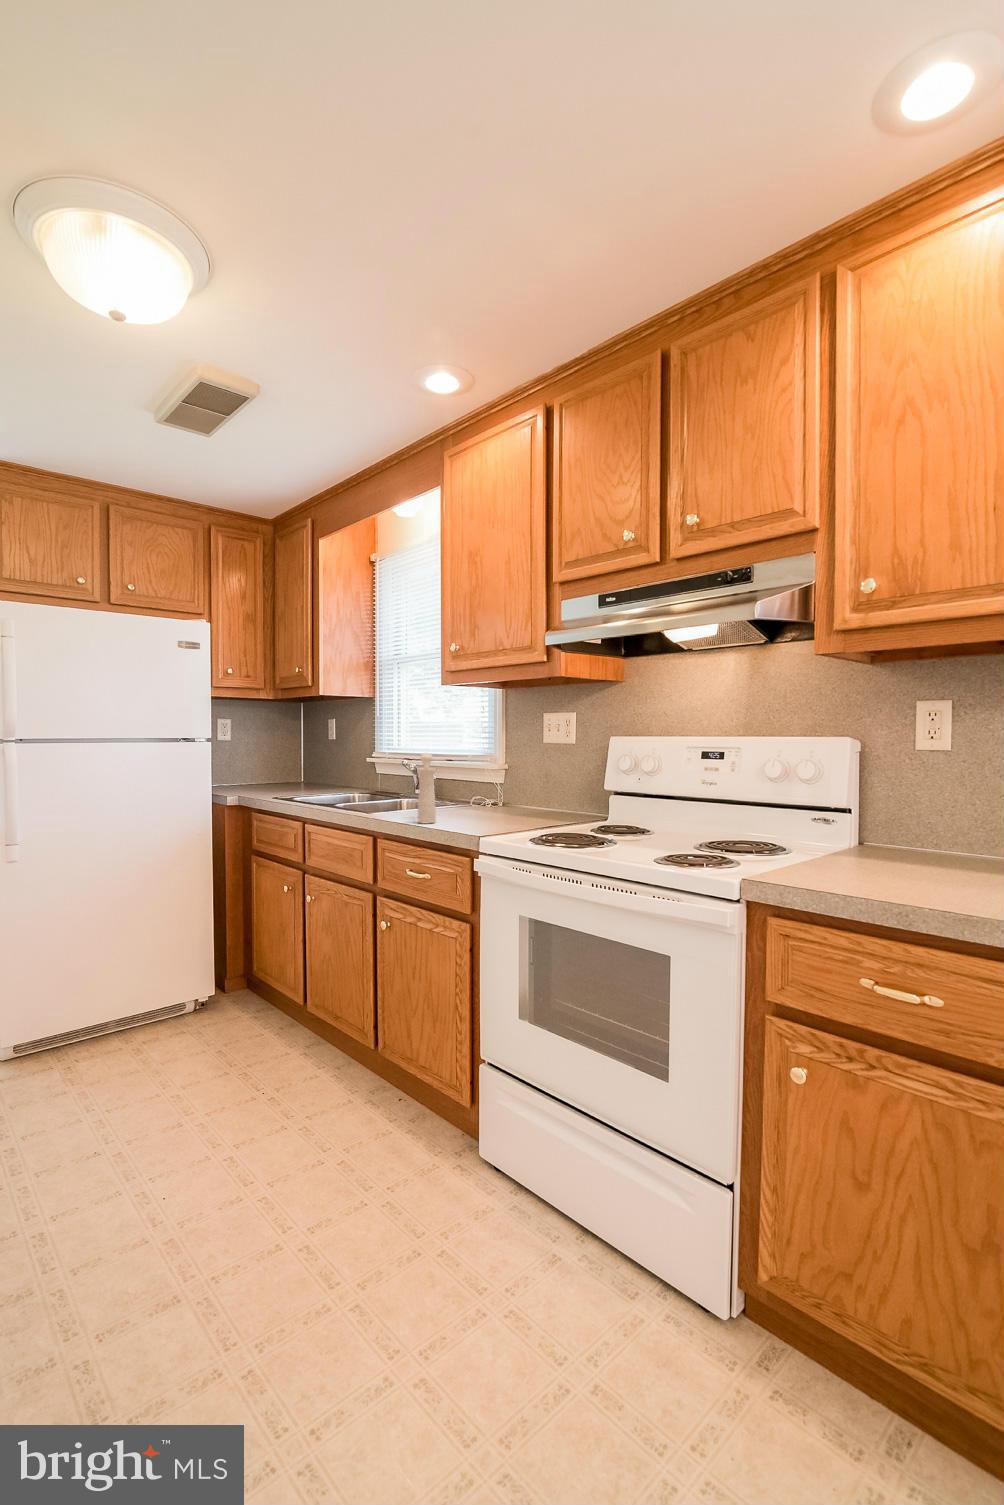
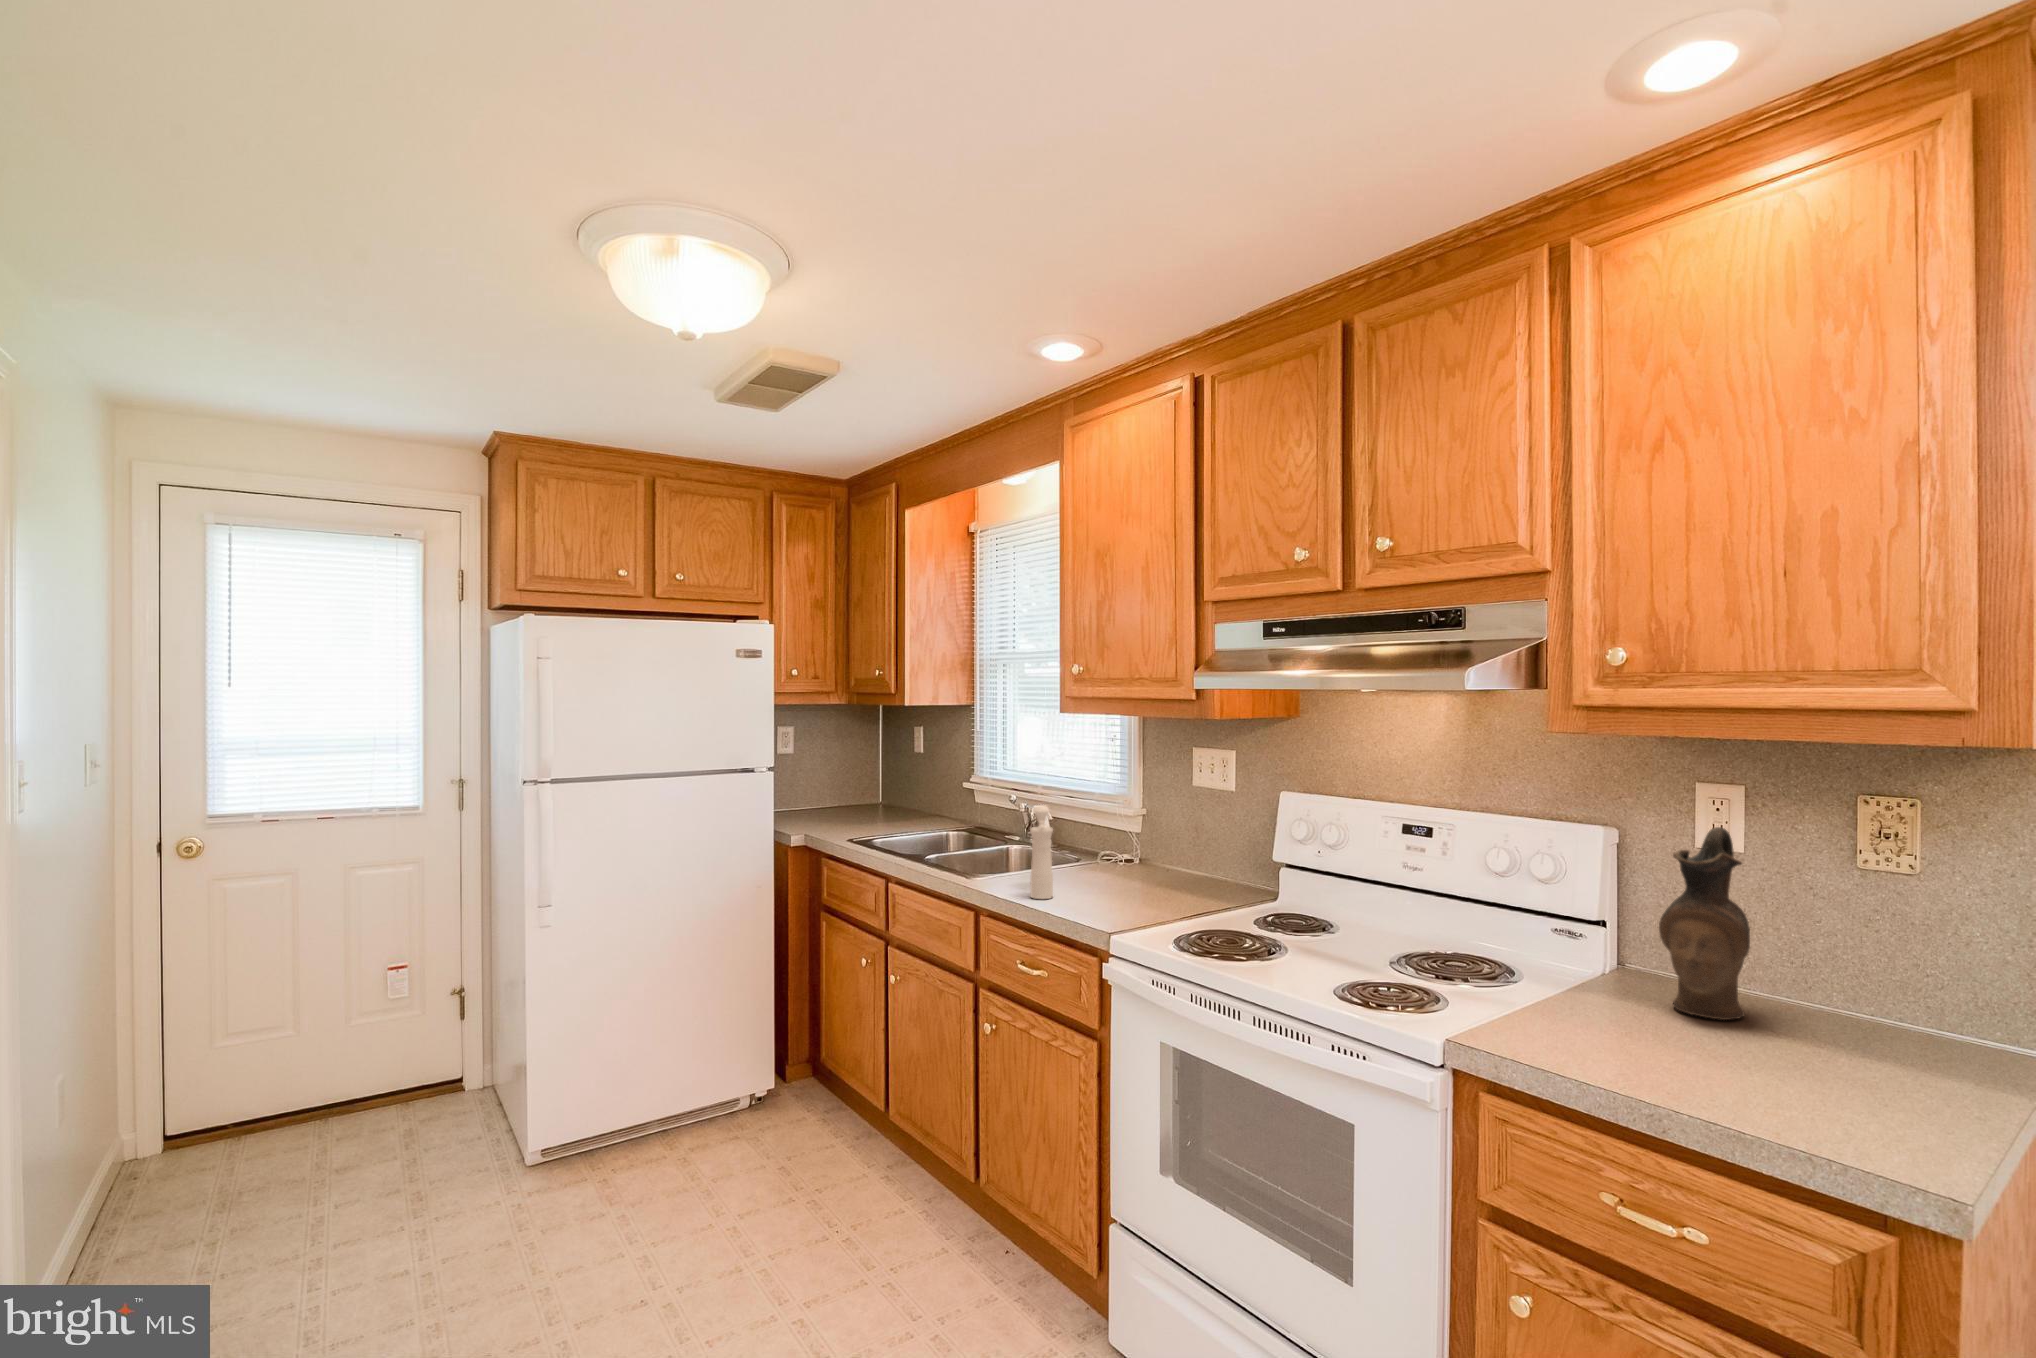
ceramic pitcher: none [893,725,958,864] -> present [1659,827,1750,1020]

